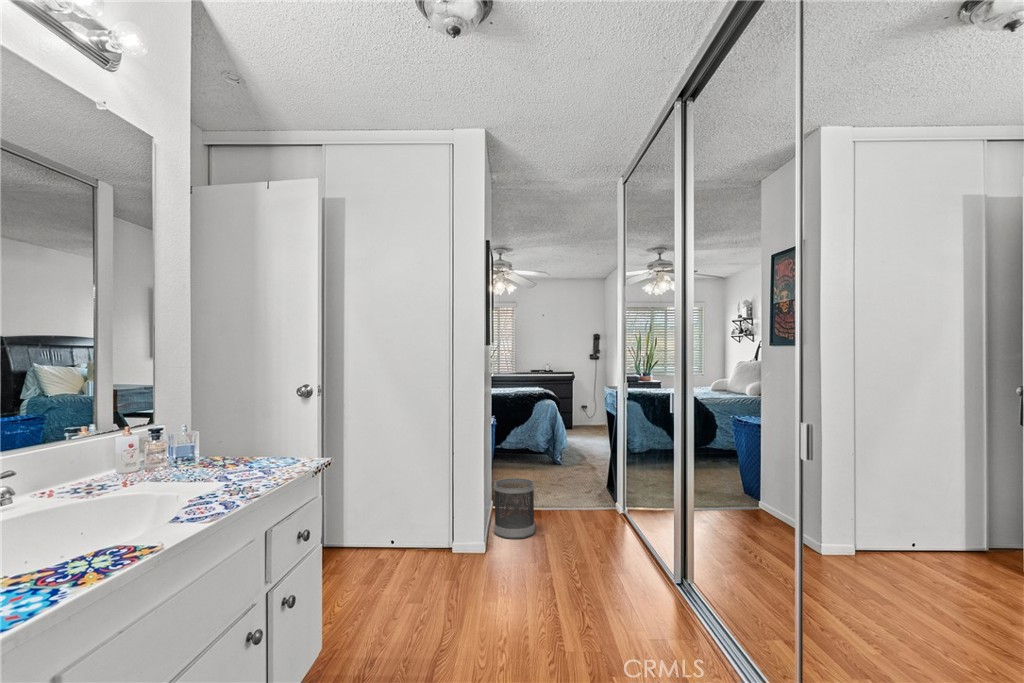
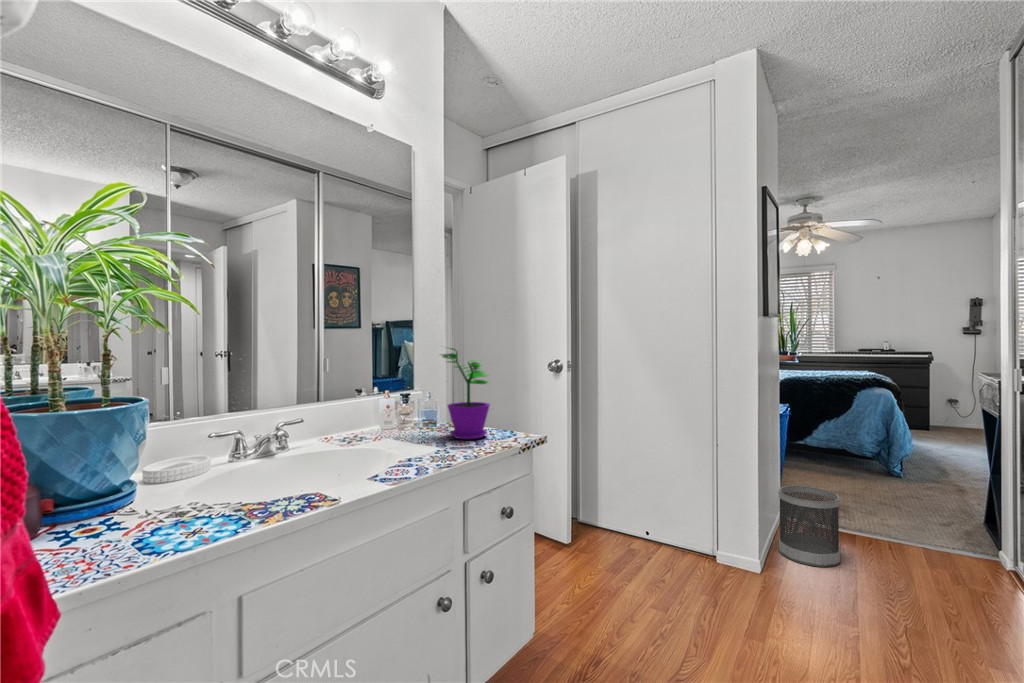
flower pot: none [214,370,276,472] -> present [442,348,490,439]

